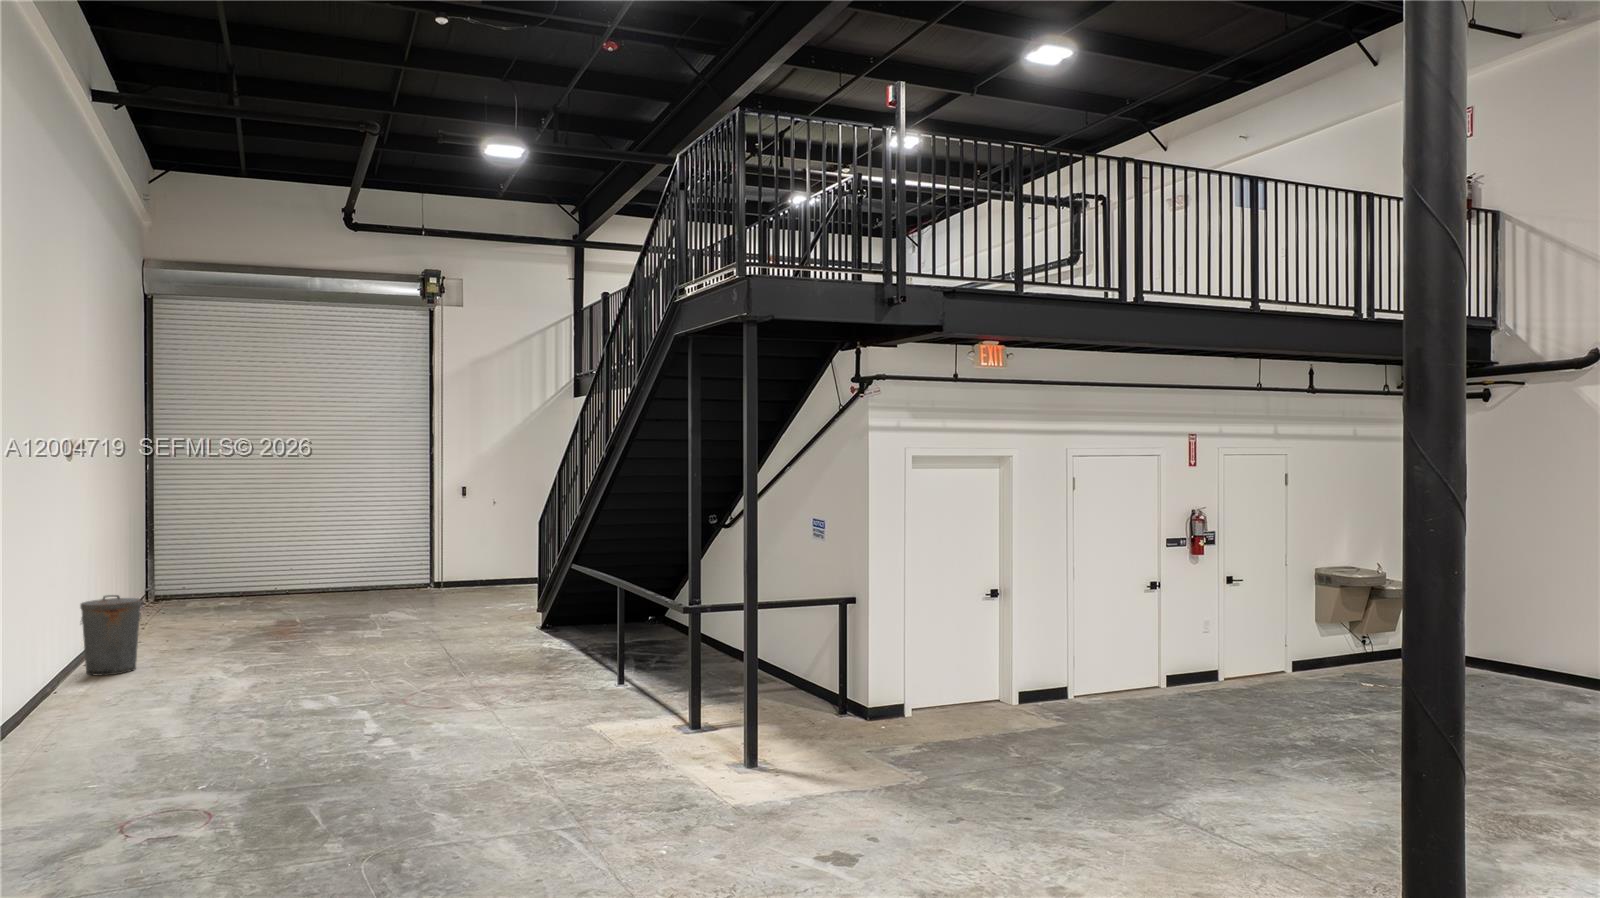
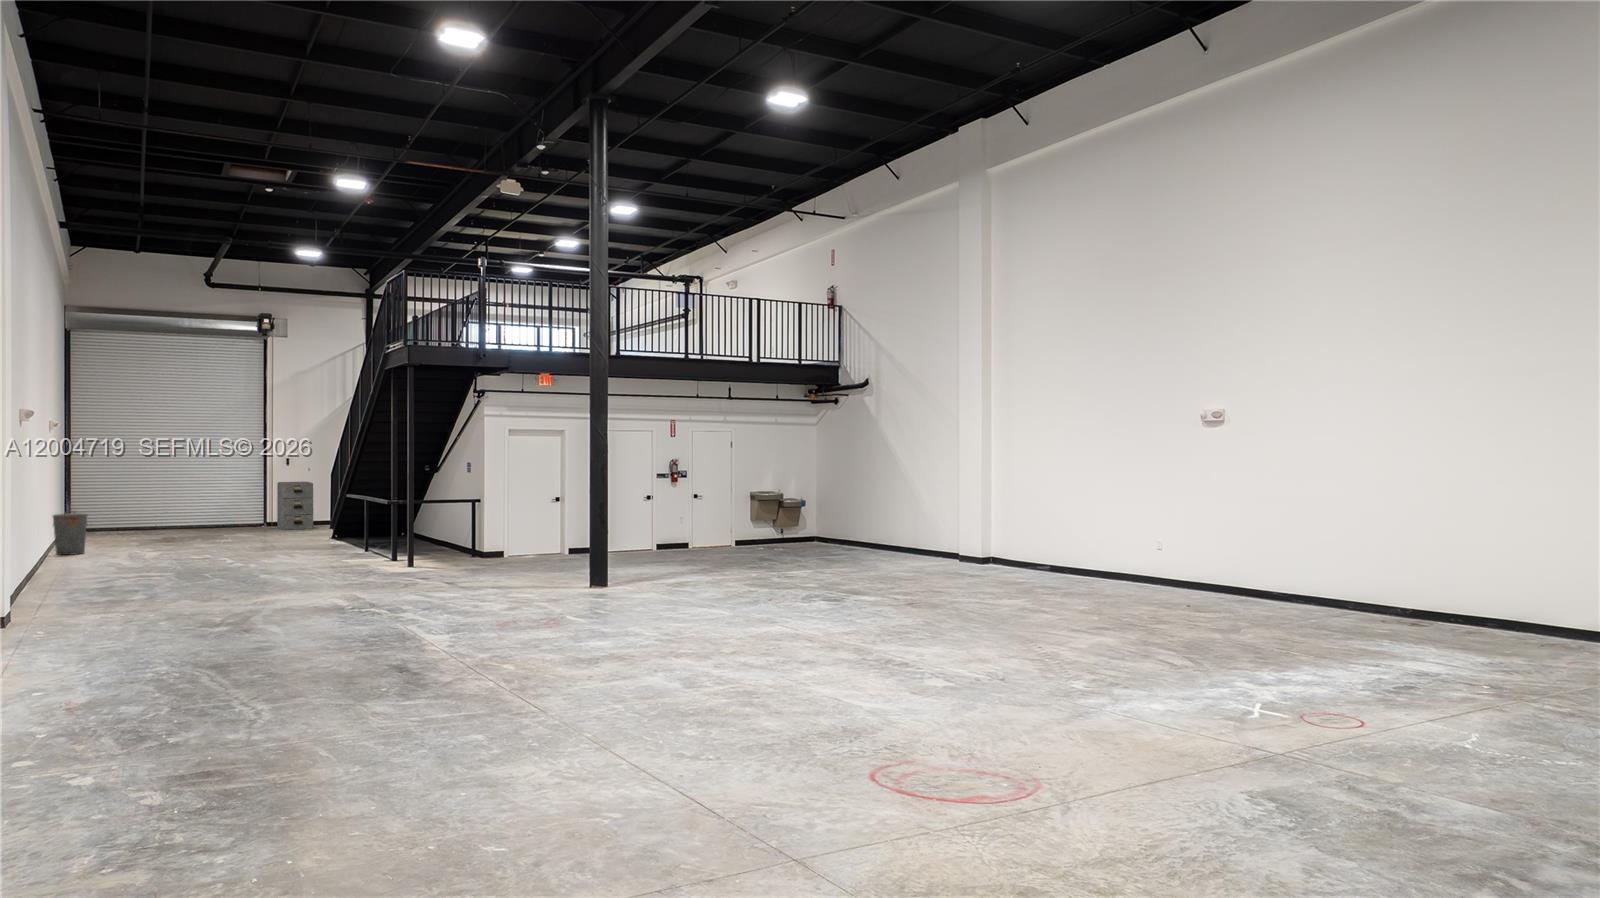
filing cabinet: none [447,520,499,596] -> present [277,482,313,530]

